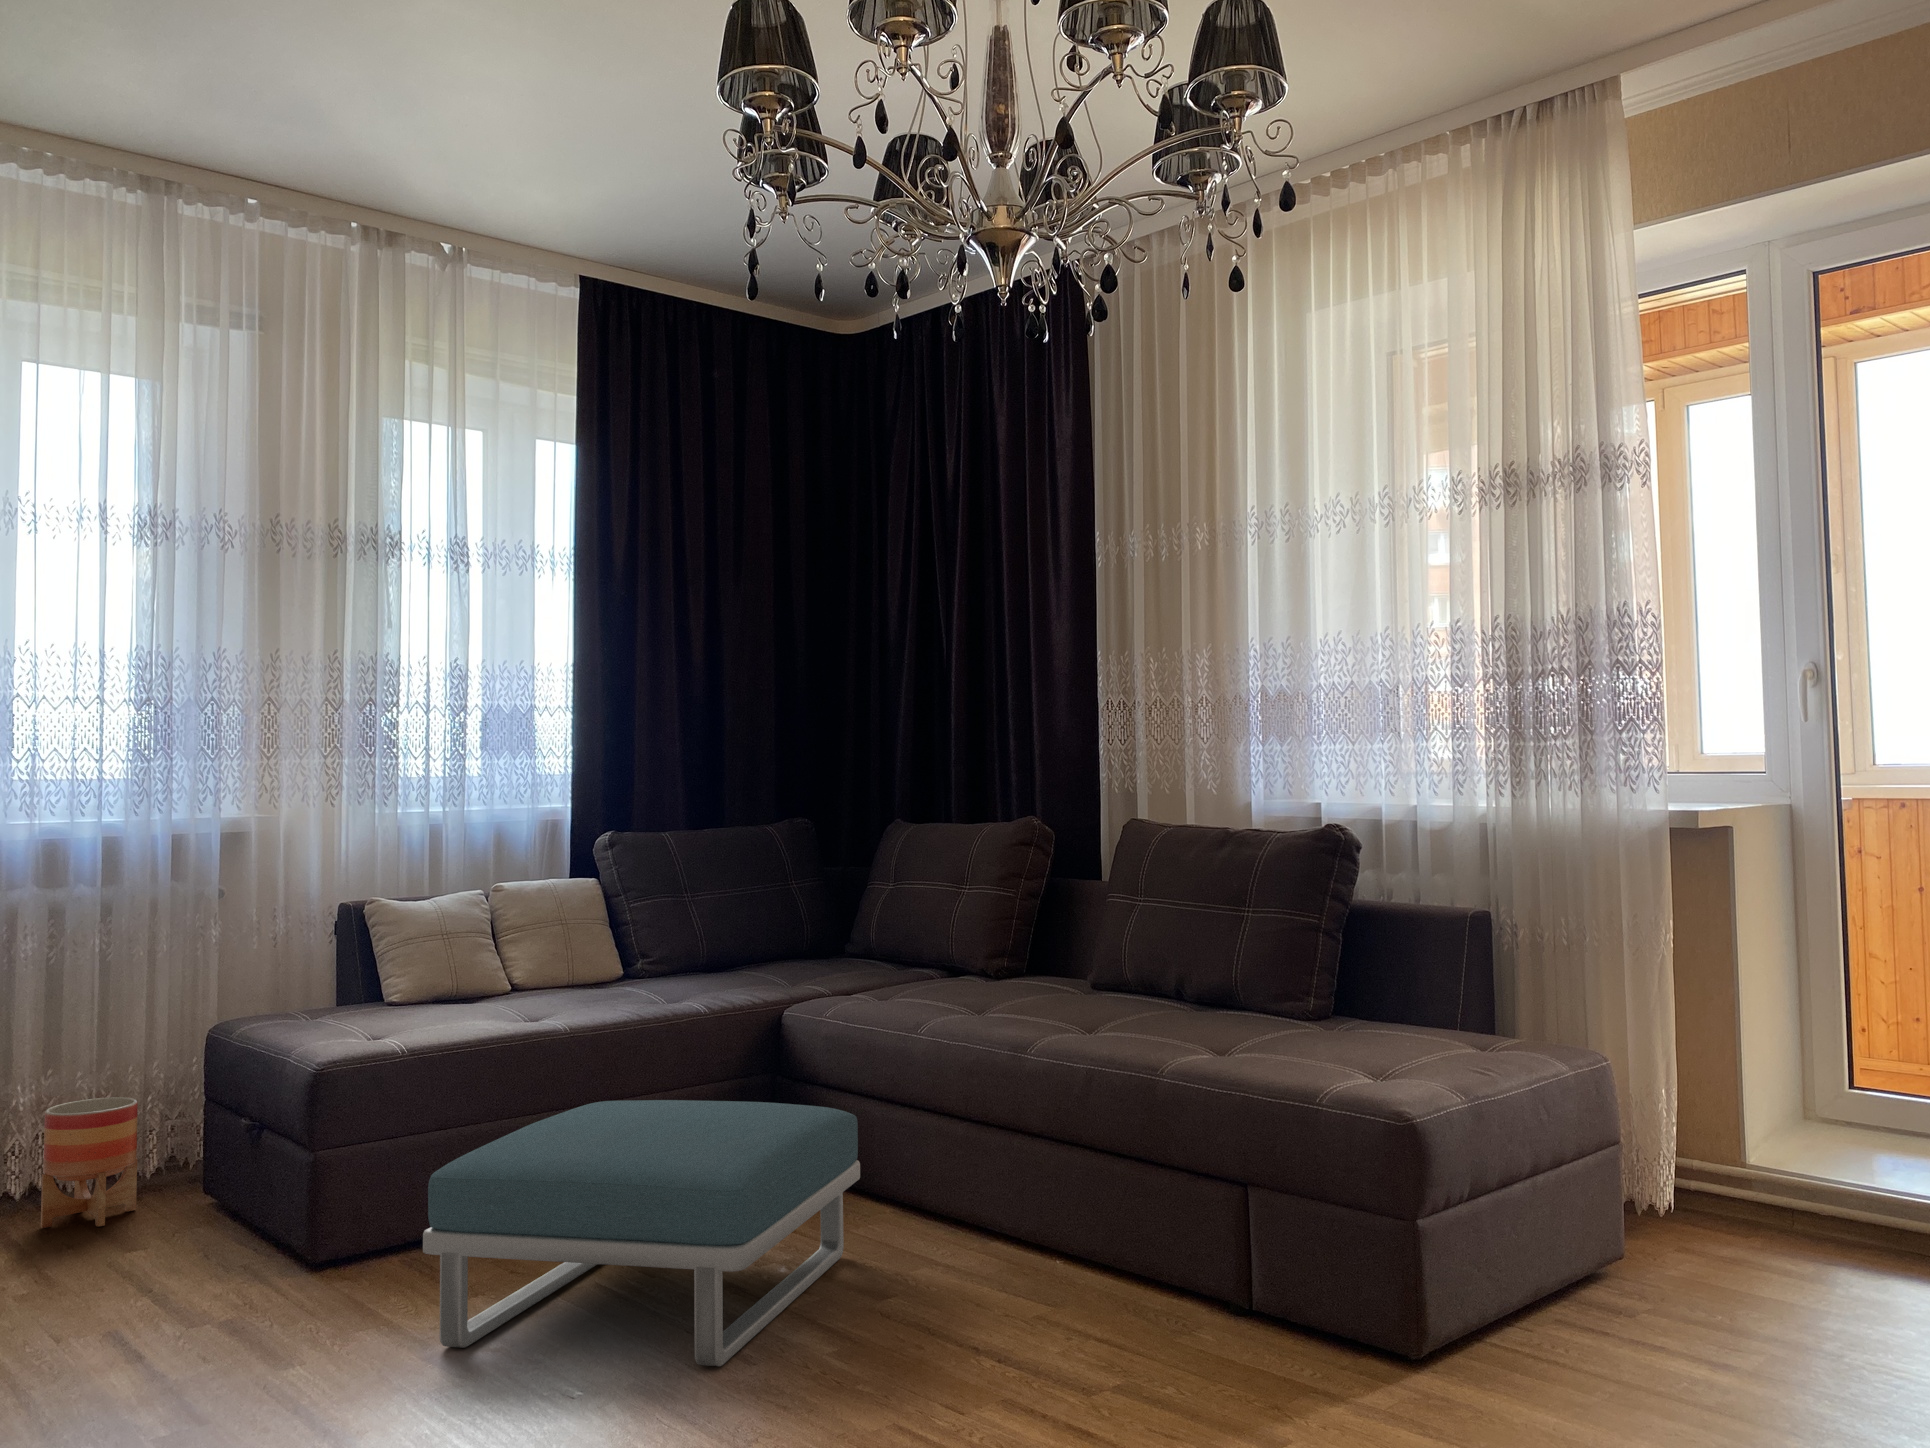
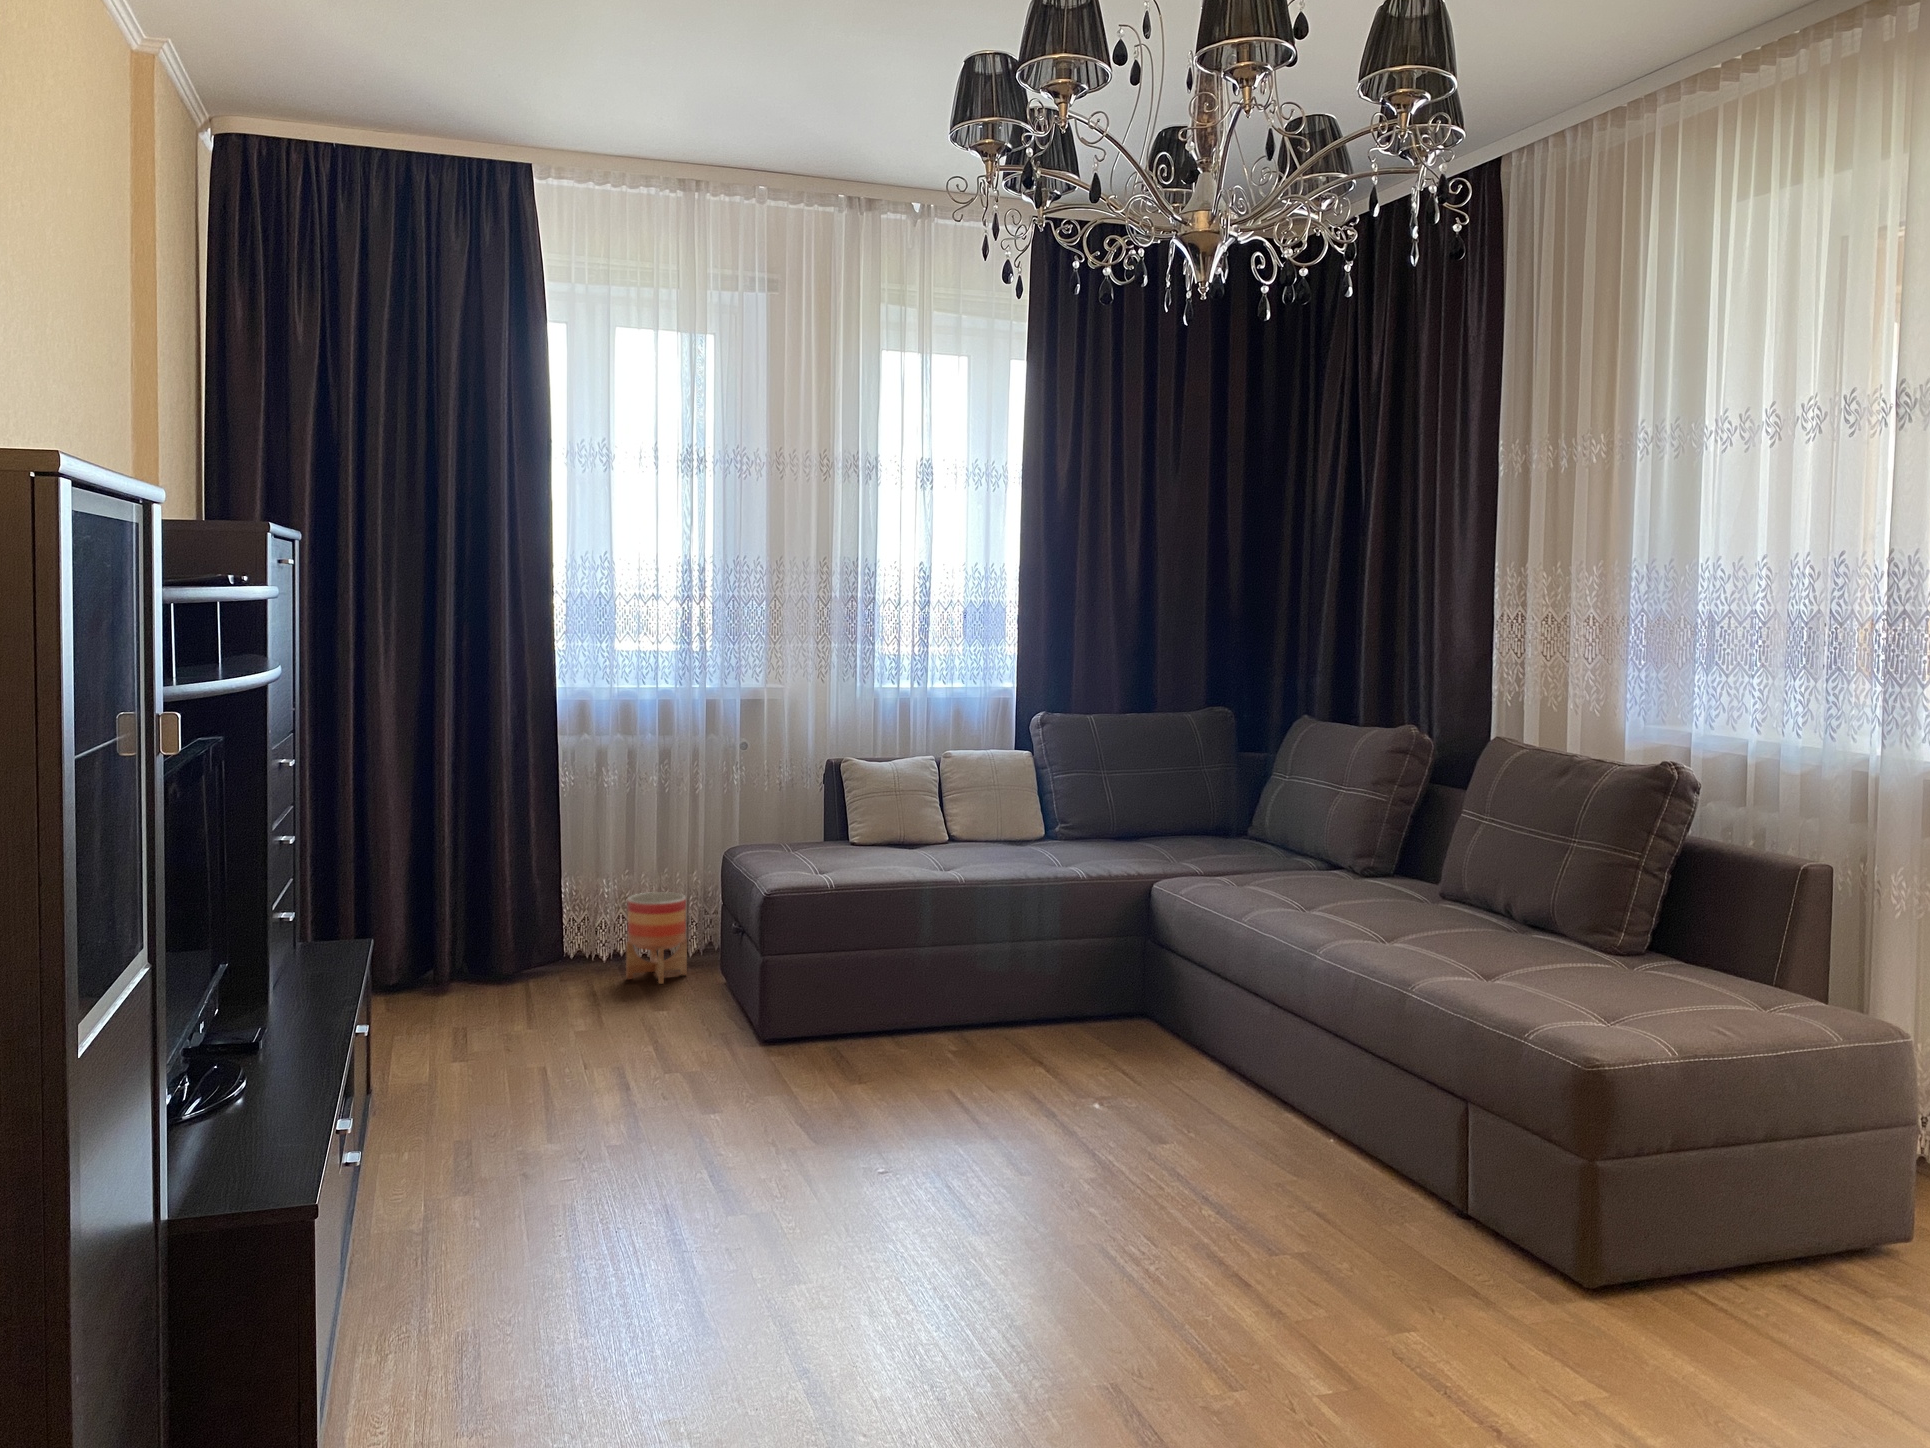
footstool: present [423,1100,860,1366] -> none [817,946,1168,1168]

